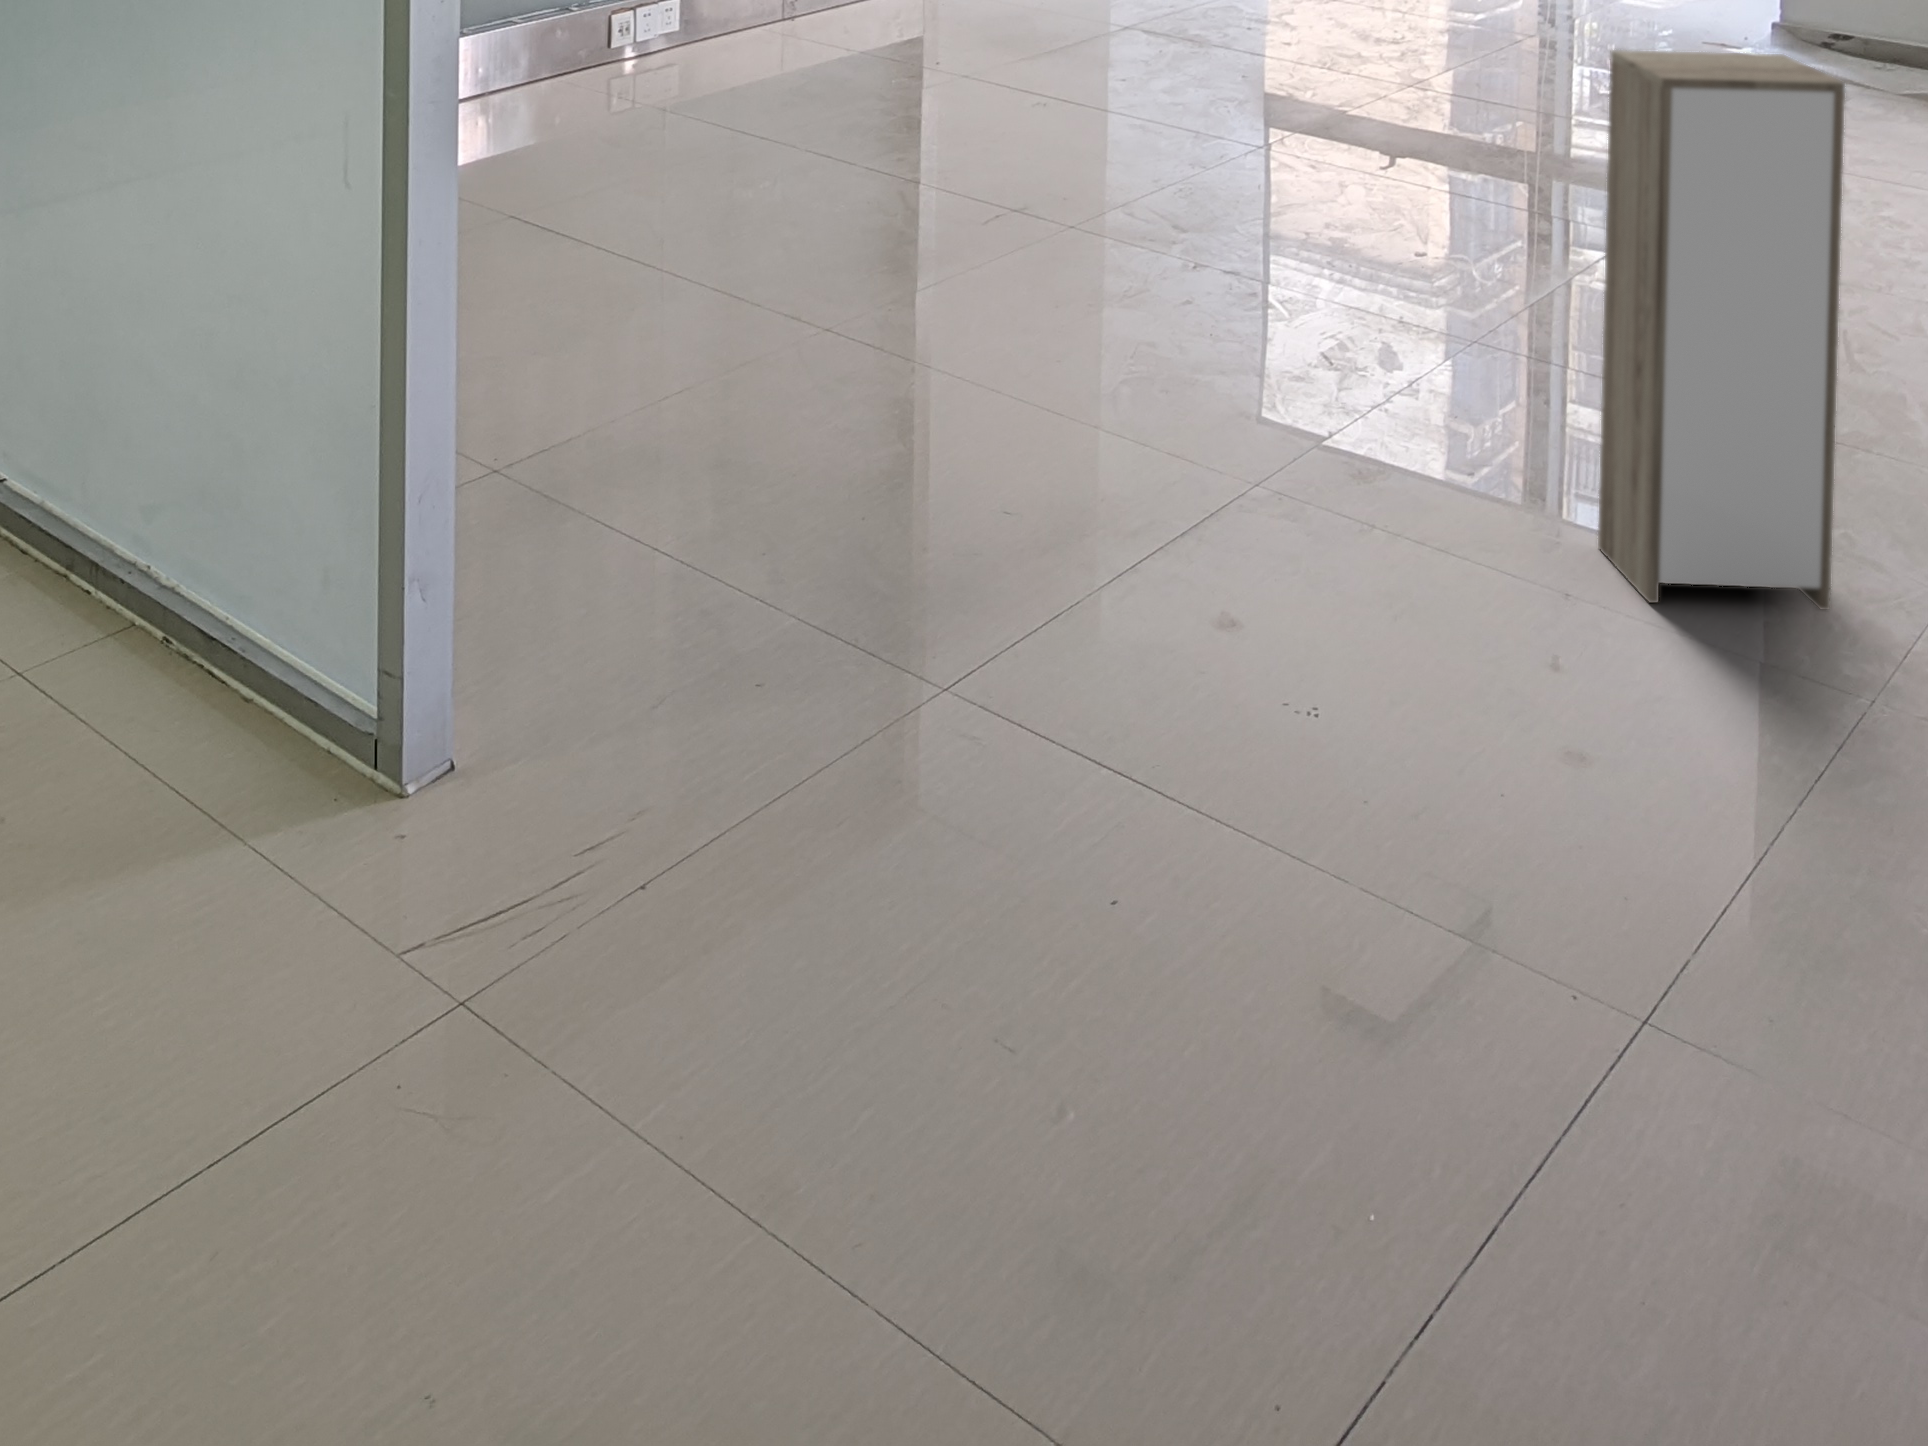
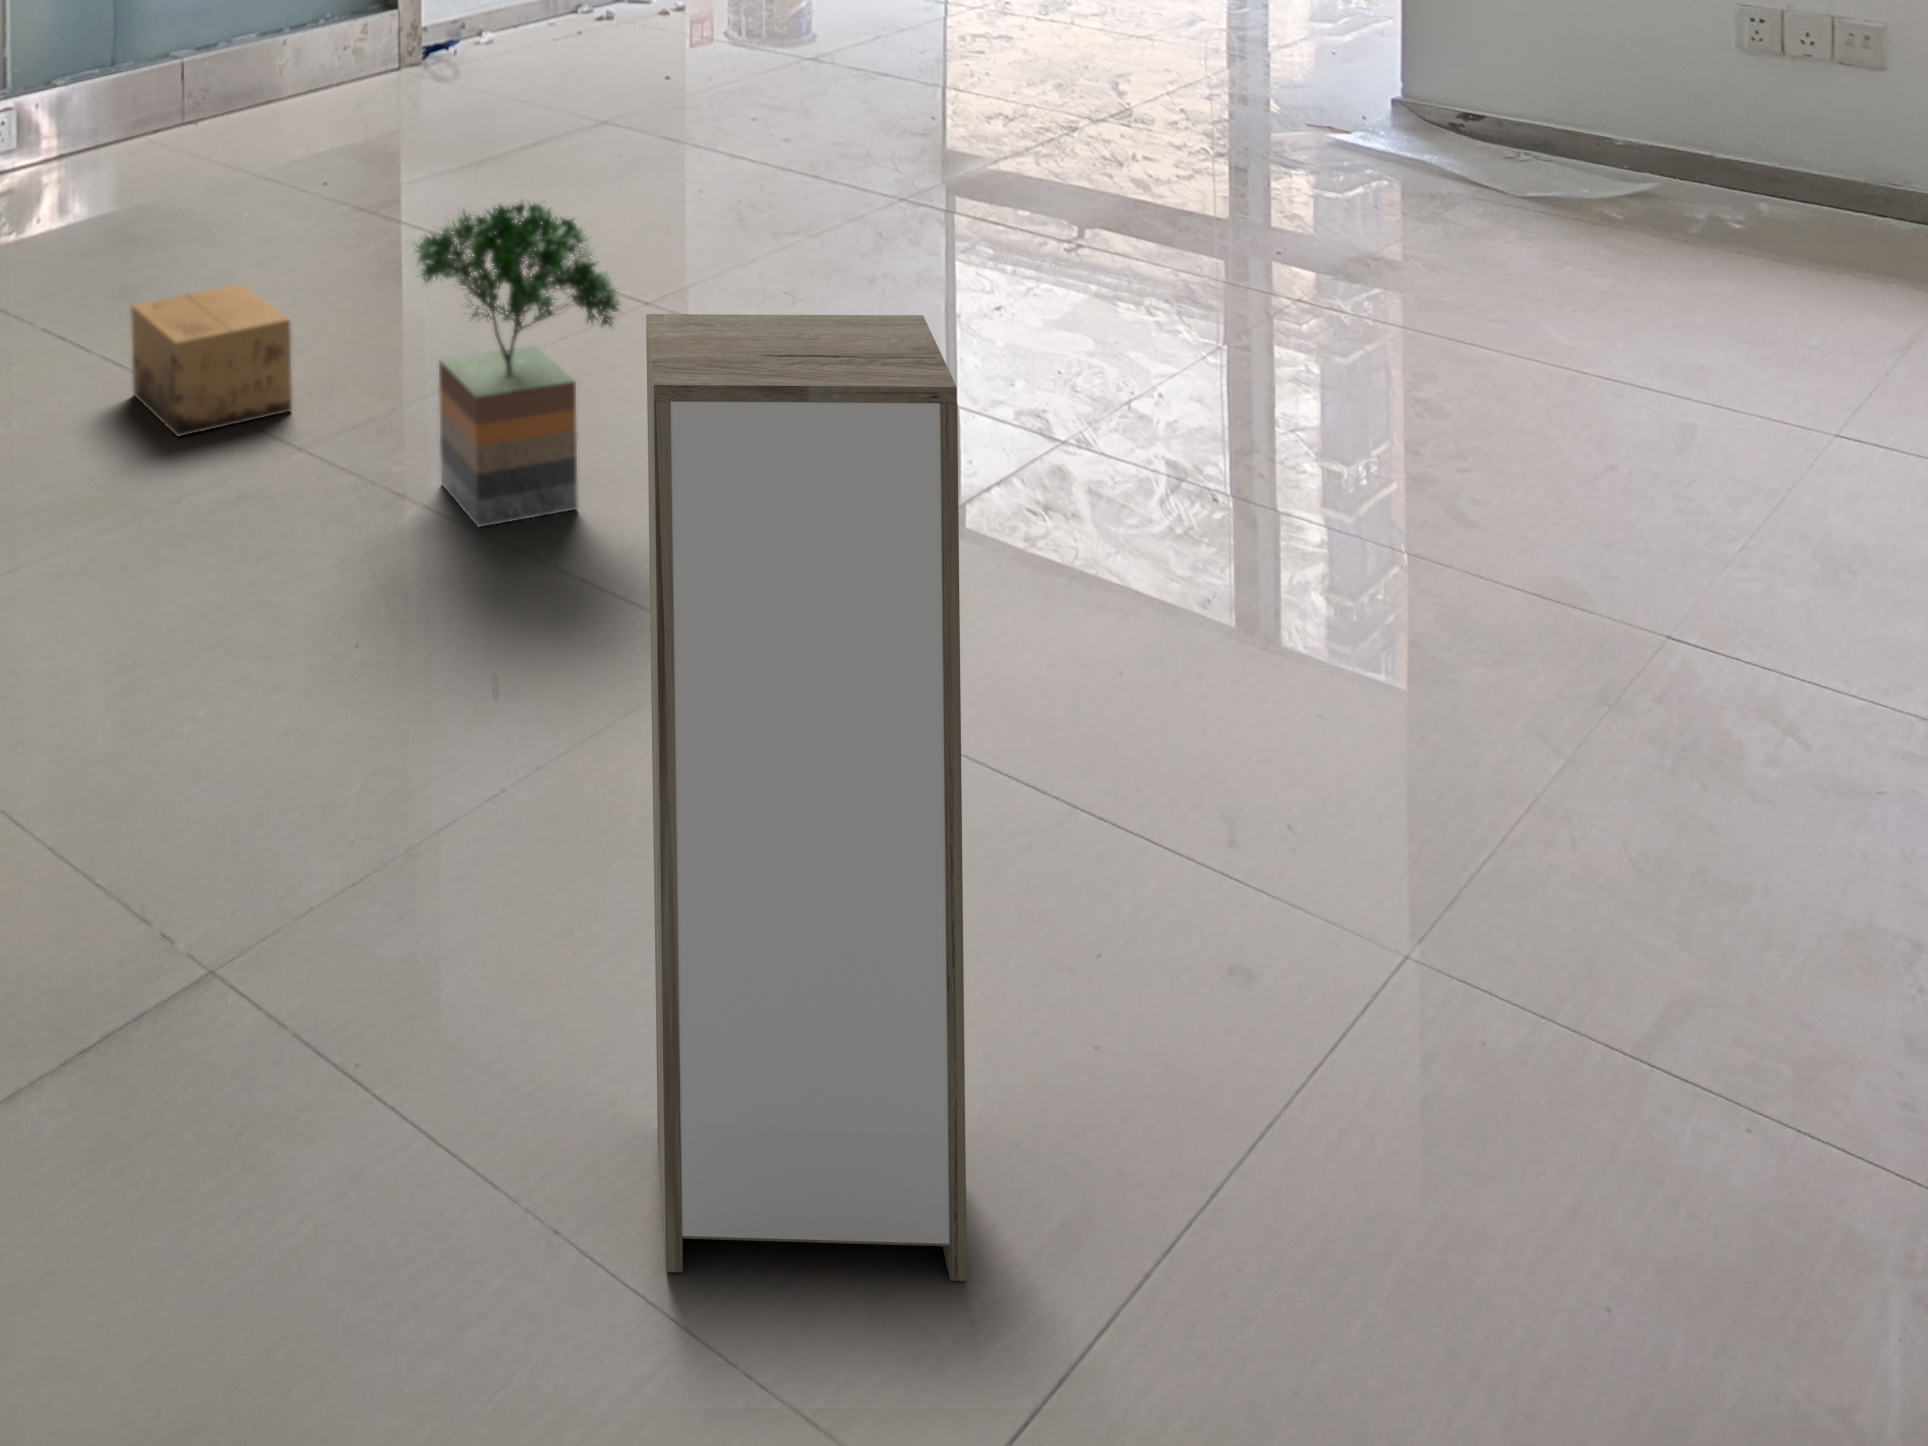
potted tree: none [1177,40,1349,268] -> present [414,203,620,527]
cardboard box: none [917,110,1048,212] -> present [131,285,292,436]

